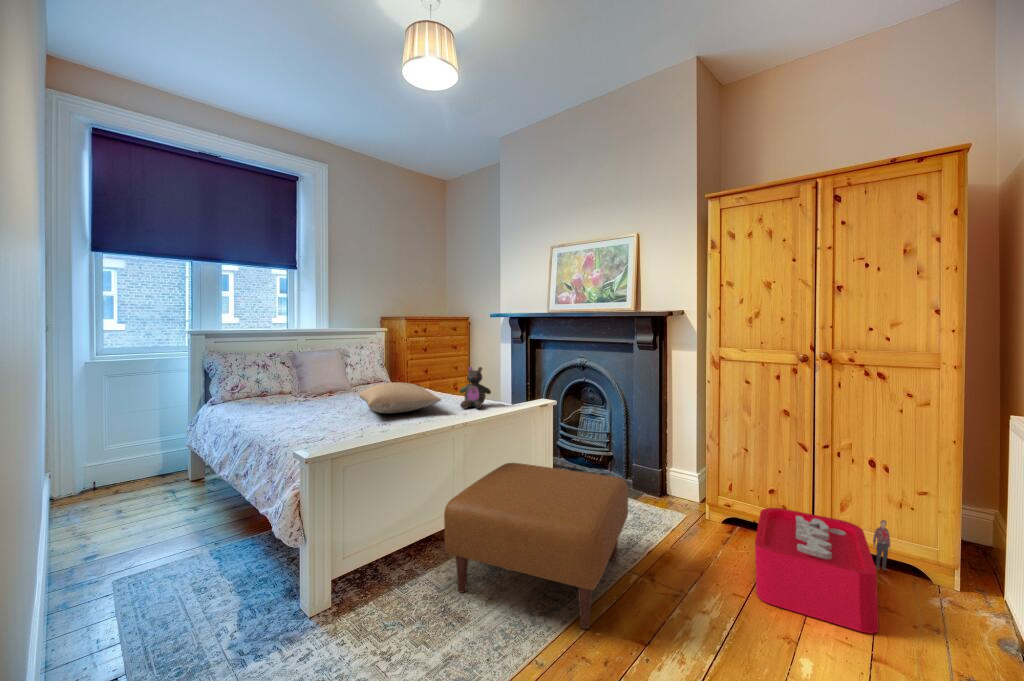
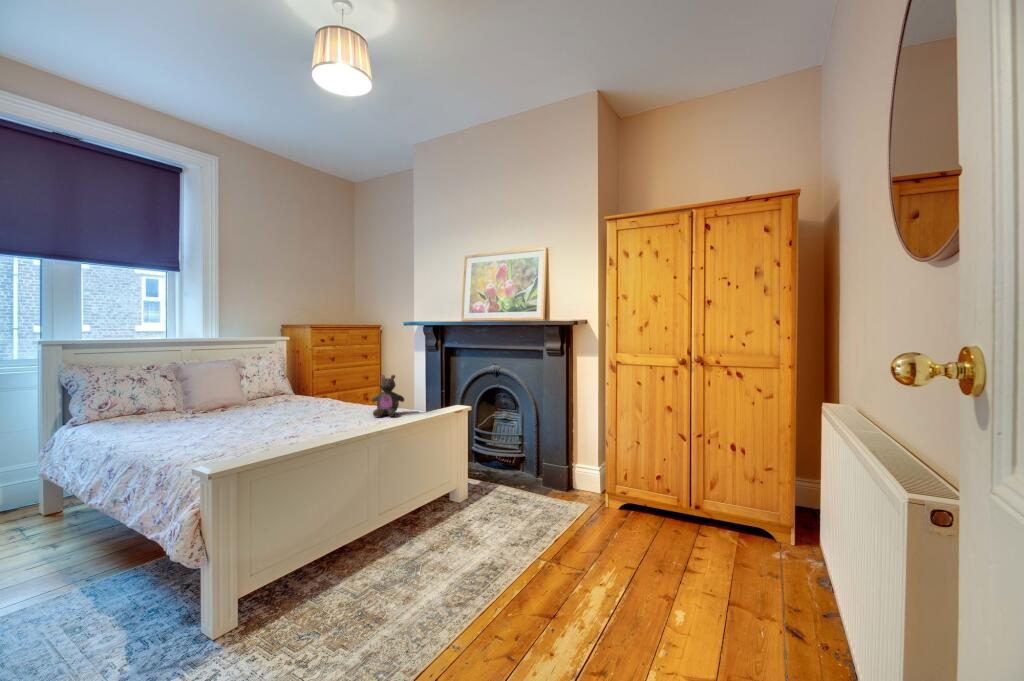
pillow: present [359,383,441,413] -> none [261,393,353,425]
ottoman: present [444,463,628,629] -> none [360,468,537,613]
storage bin: present [755,508,890,633] -> none [644,492,749,587]

